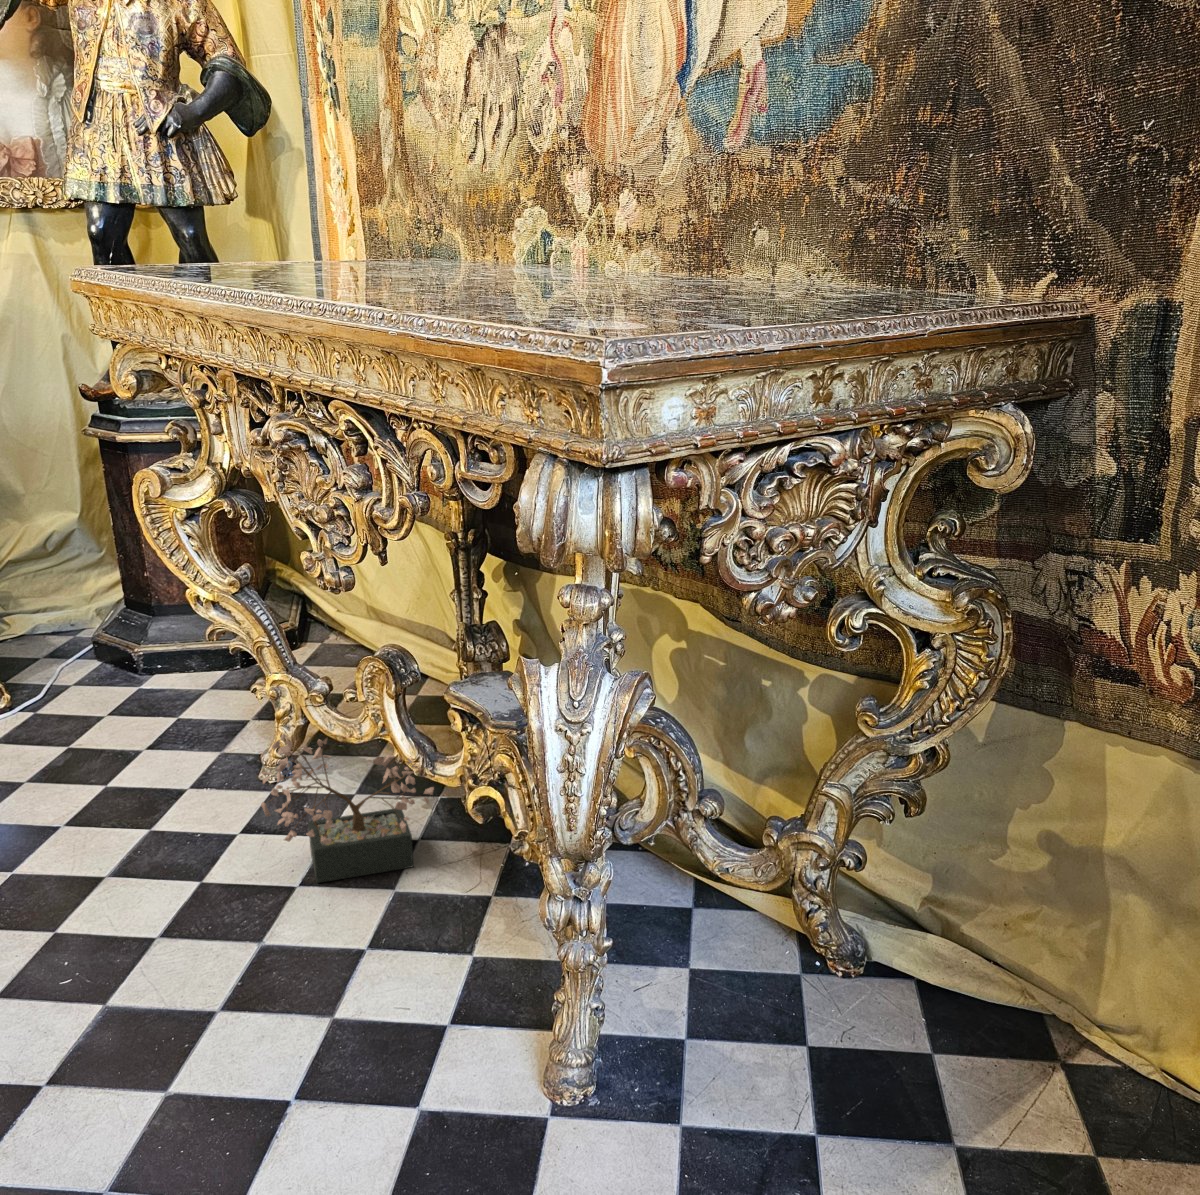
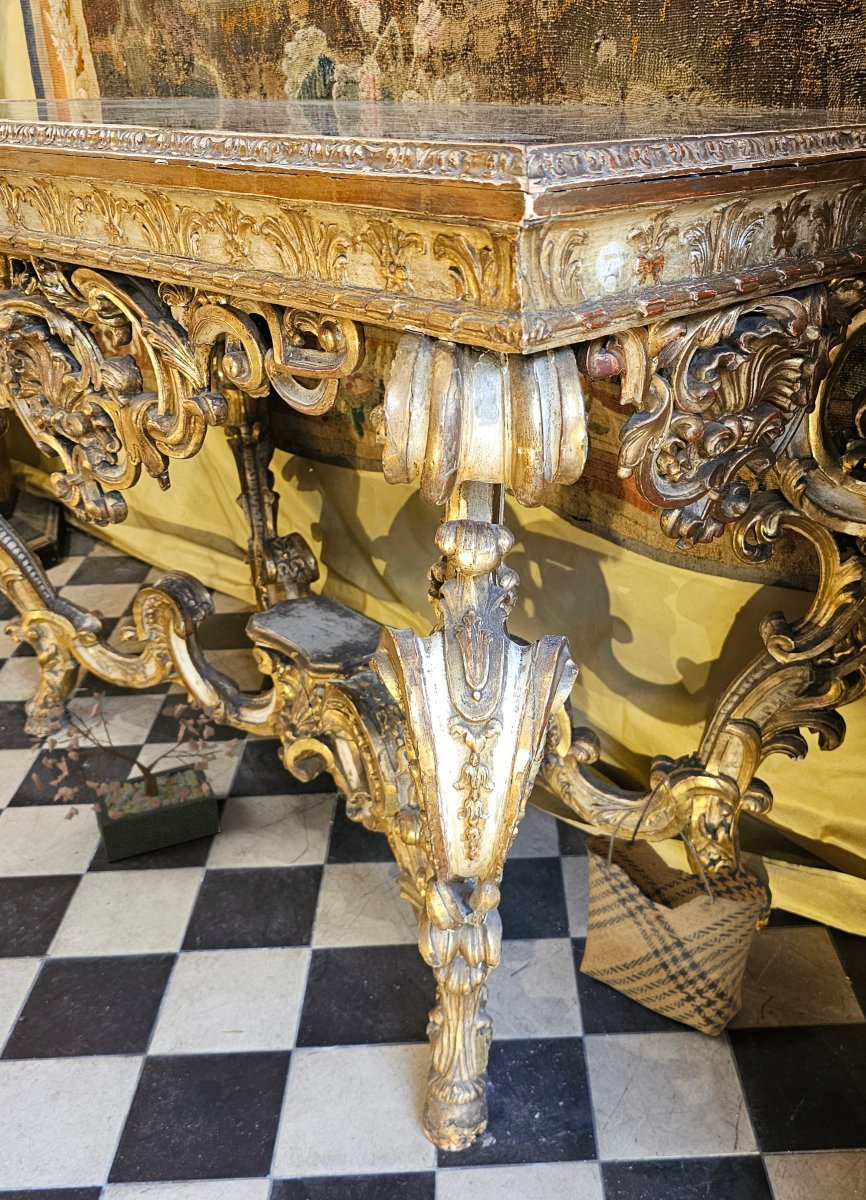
woven basket: none [696,812,842,1040] -> present [580,767,766,1036]

